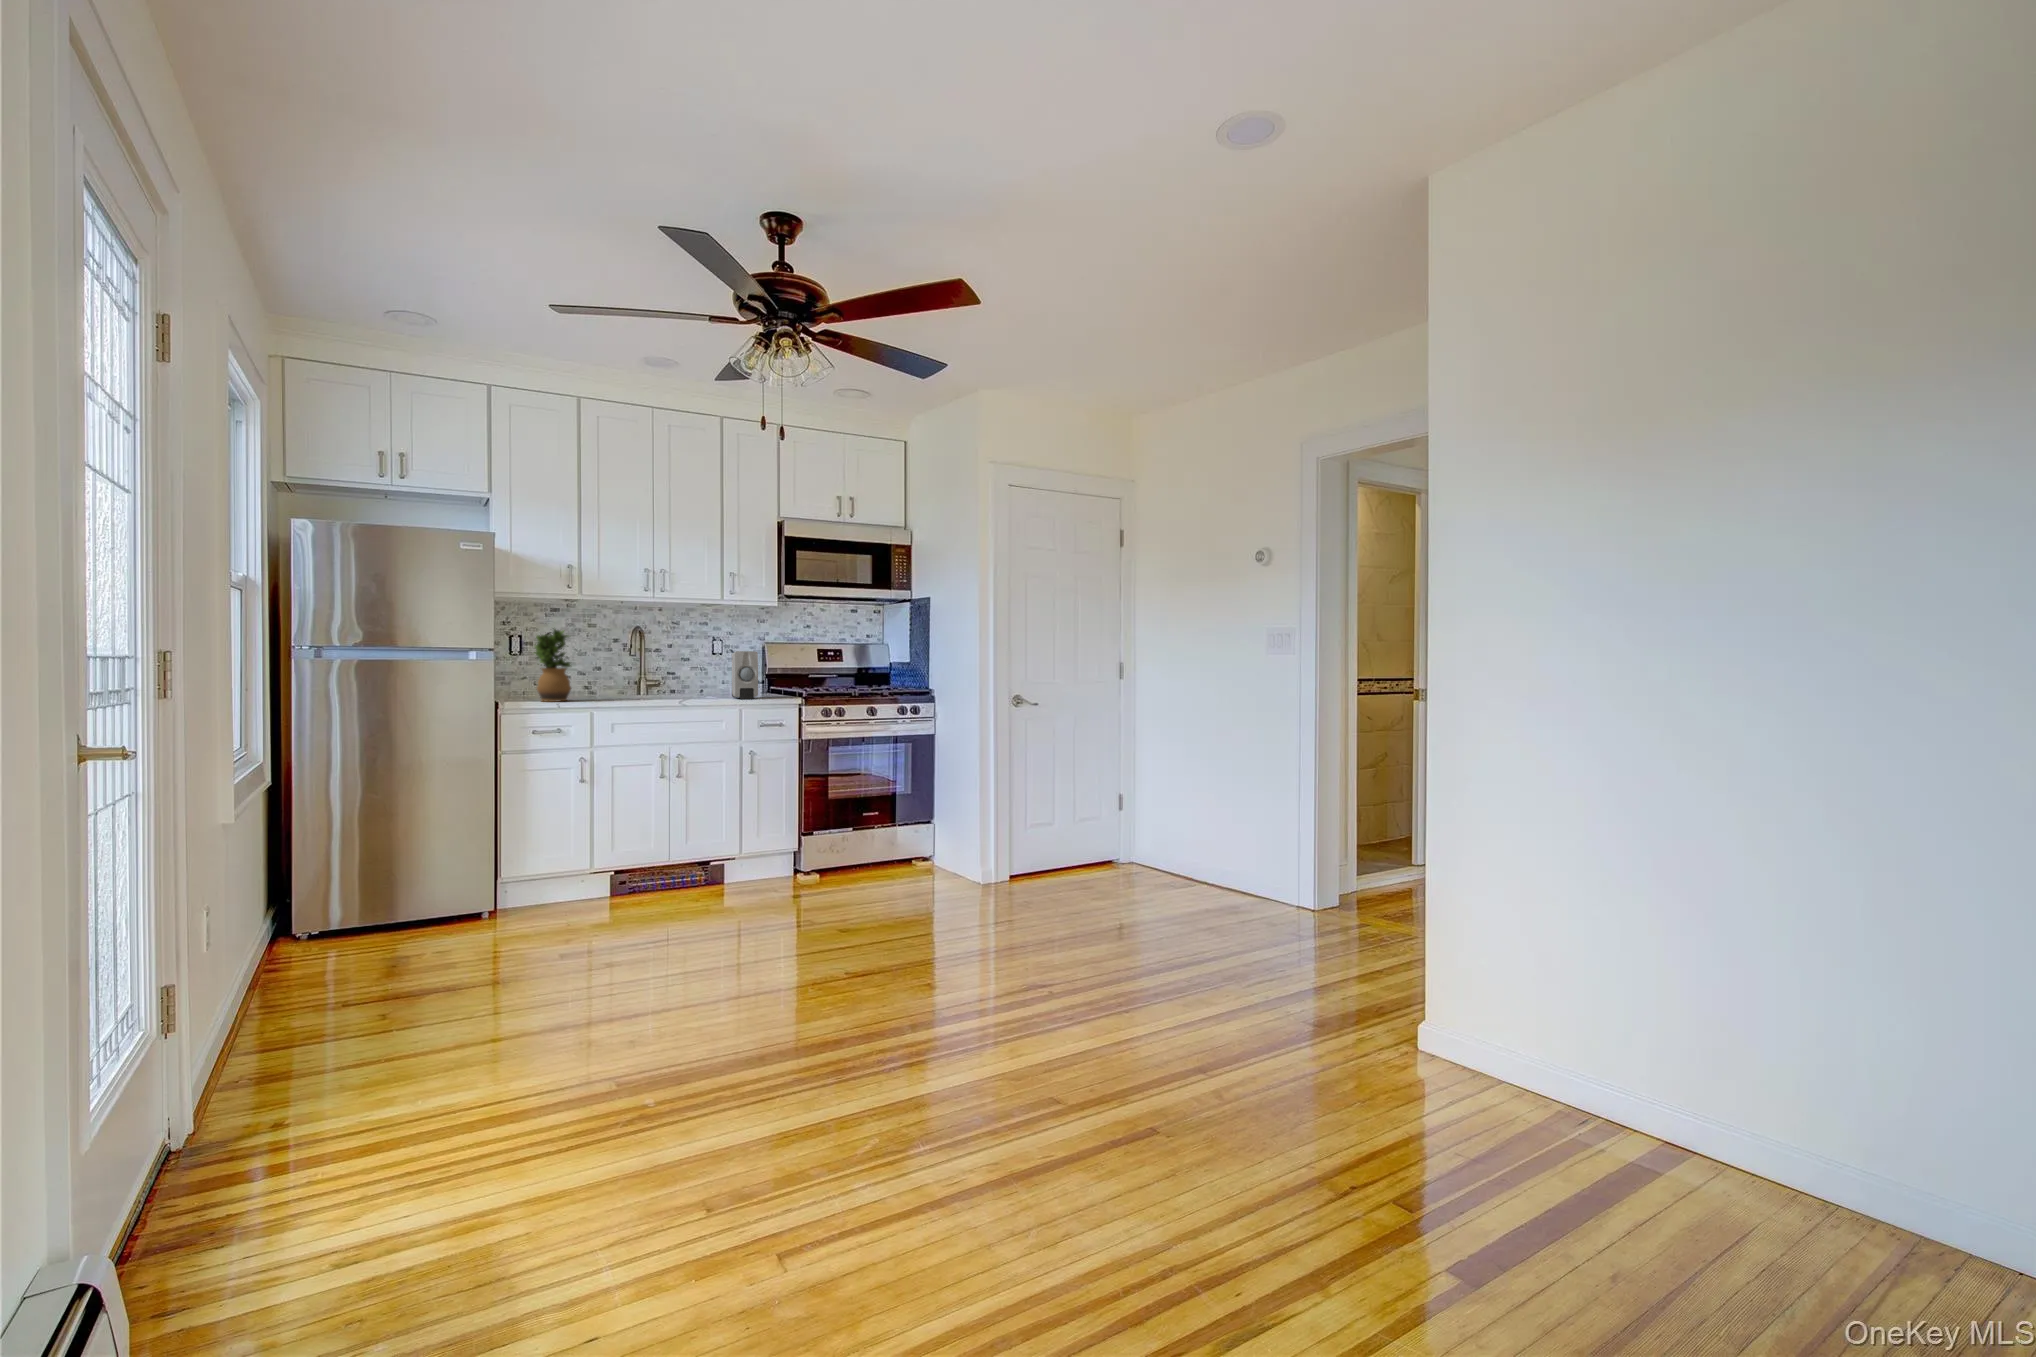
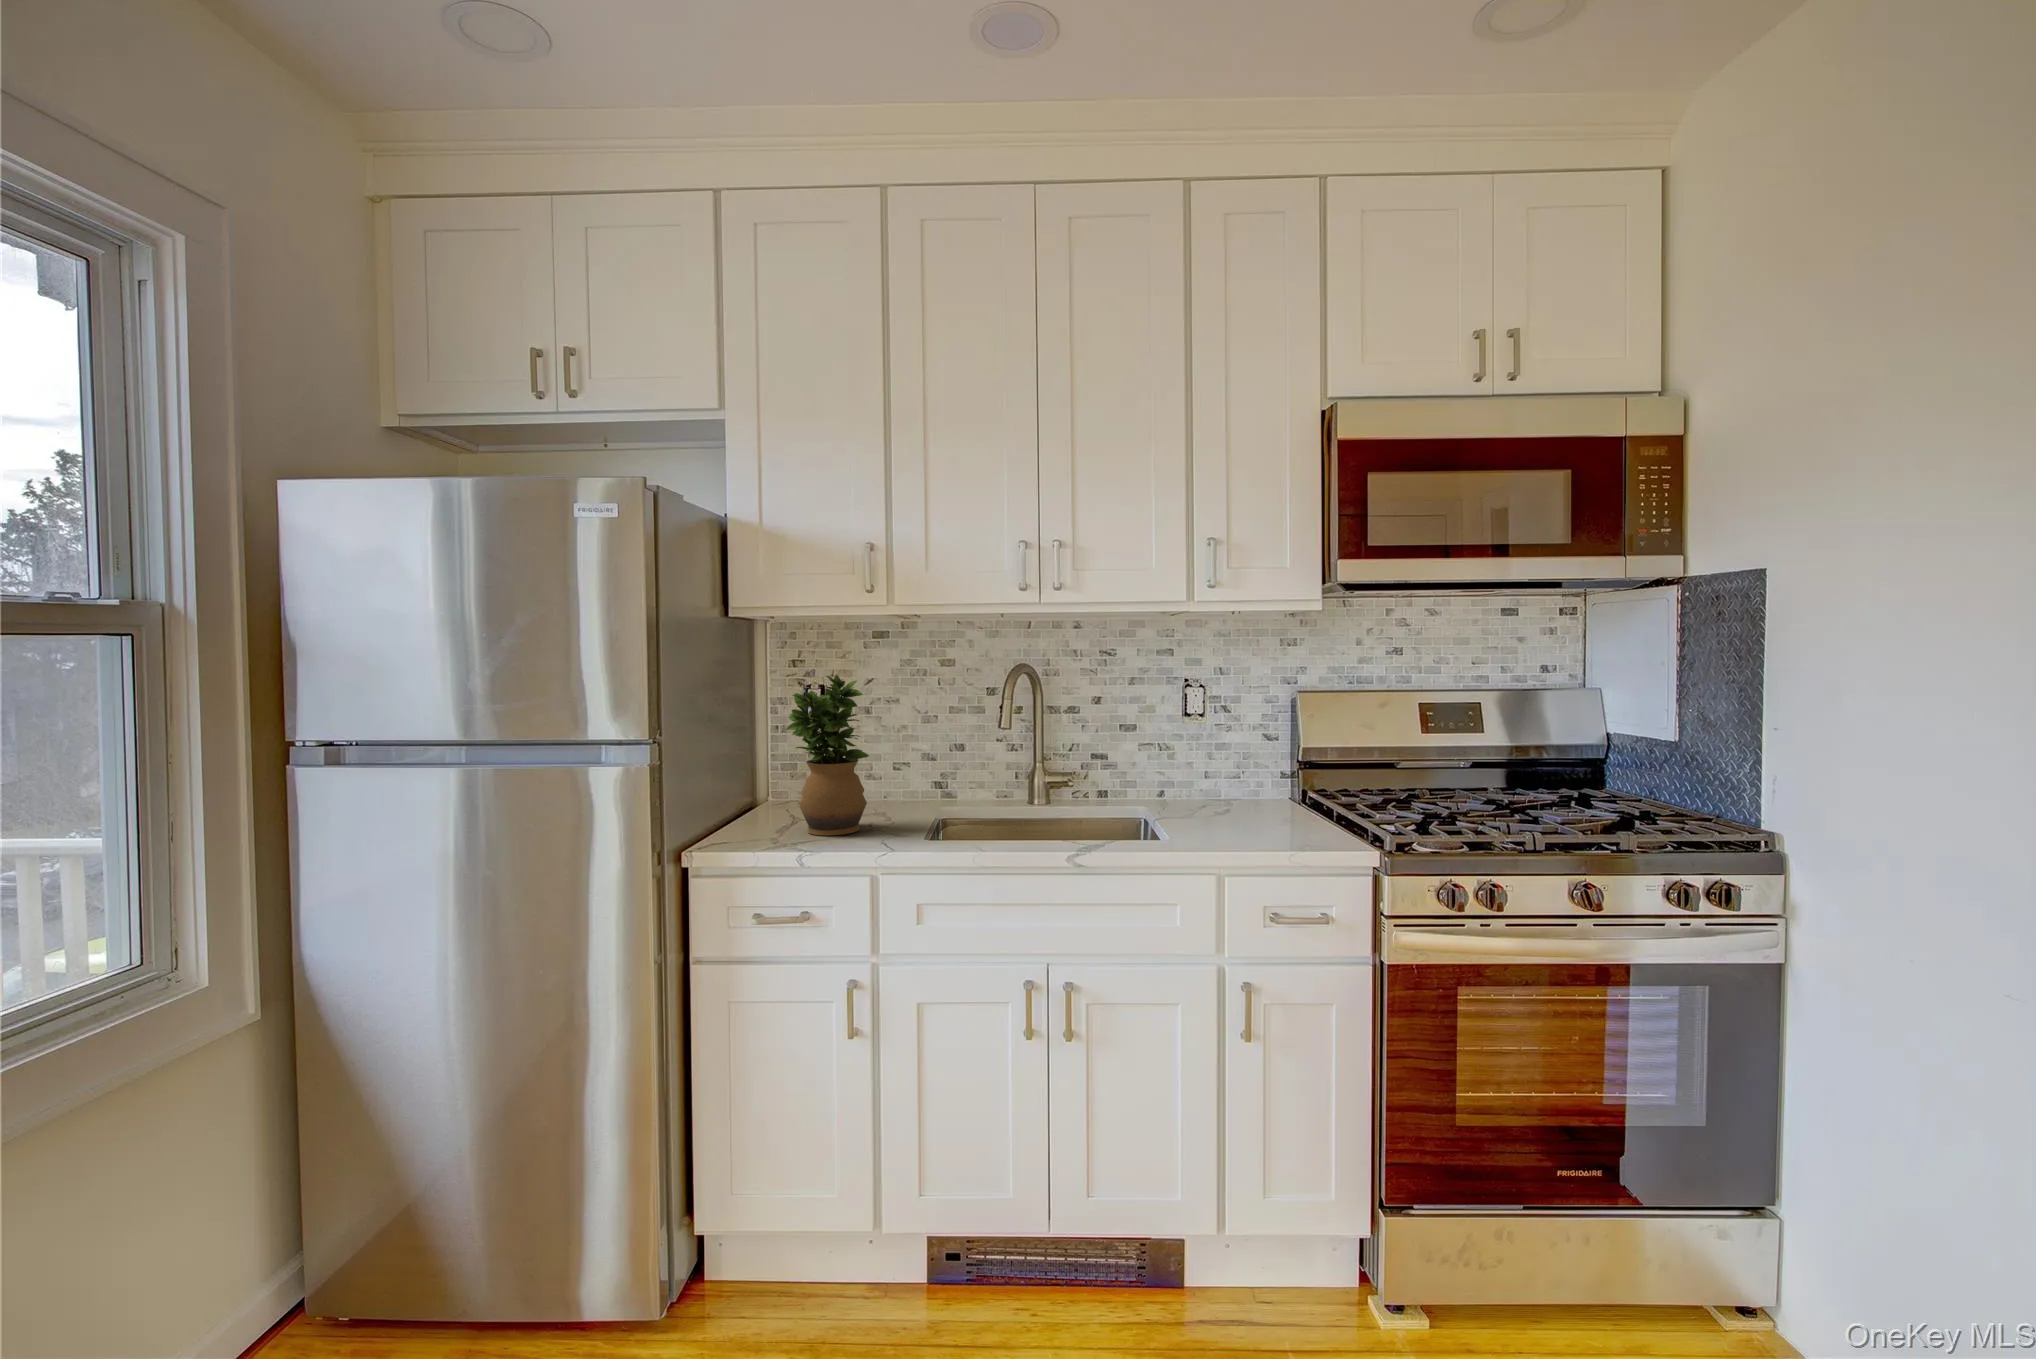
soap dispenser: present [732,651,758,699] -> none [1210,722,1267,840]

